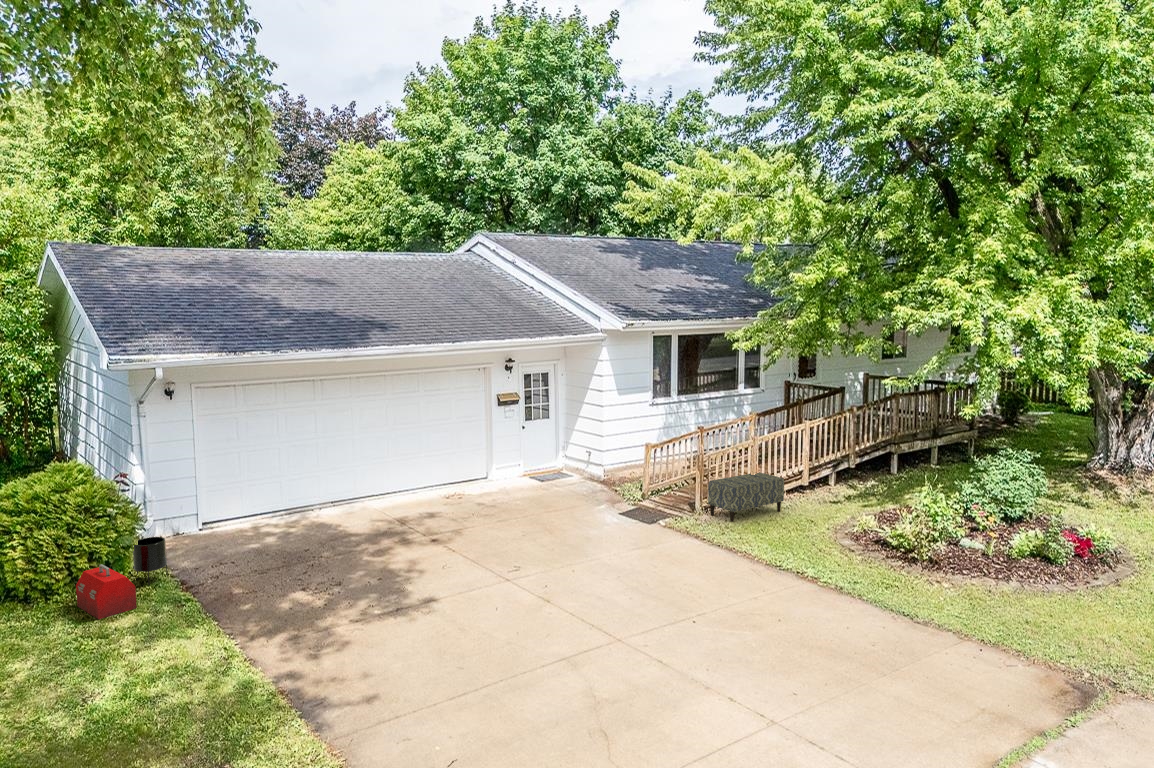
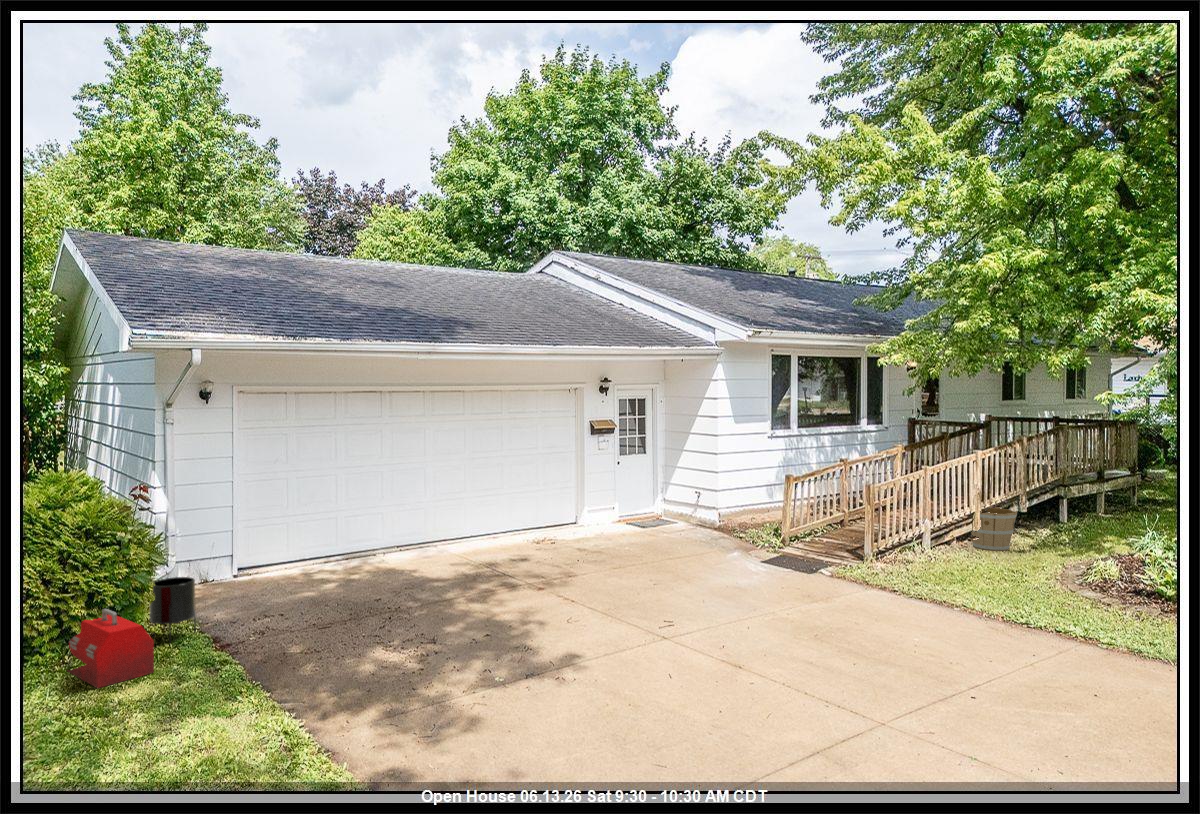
wooden bucket: none [794,467,833,505] -> present [971,507,1017,551]
bench: present [708,472,784,522] -> none [876,510,967,568]

